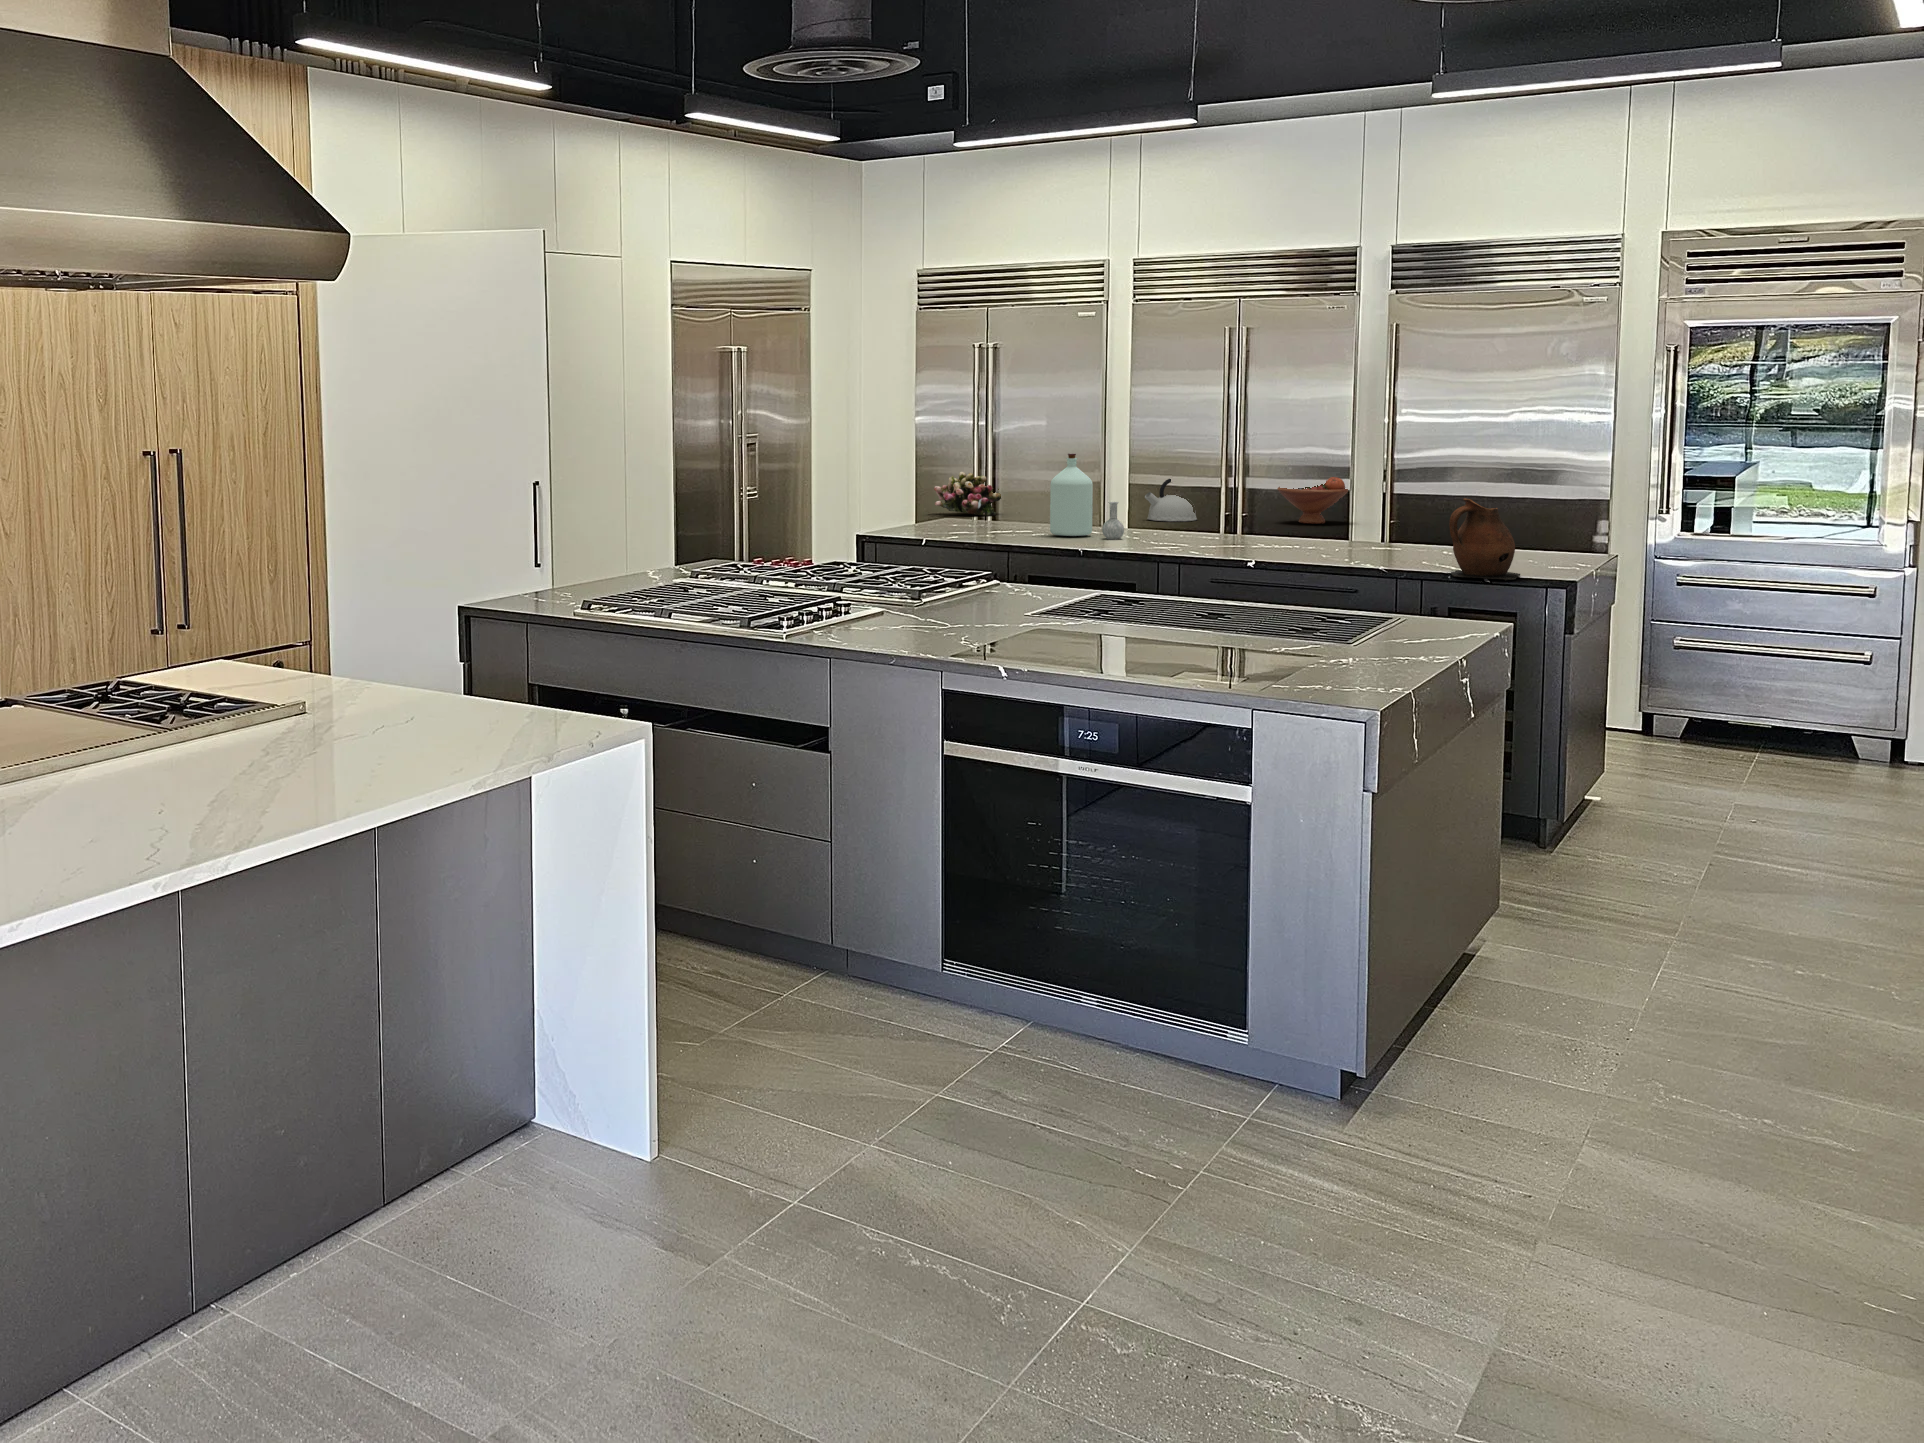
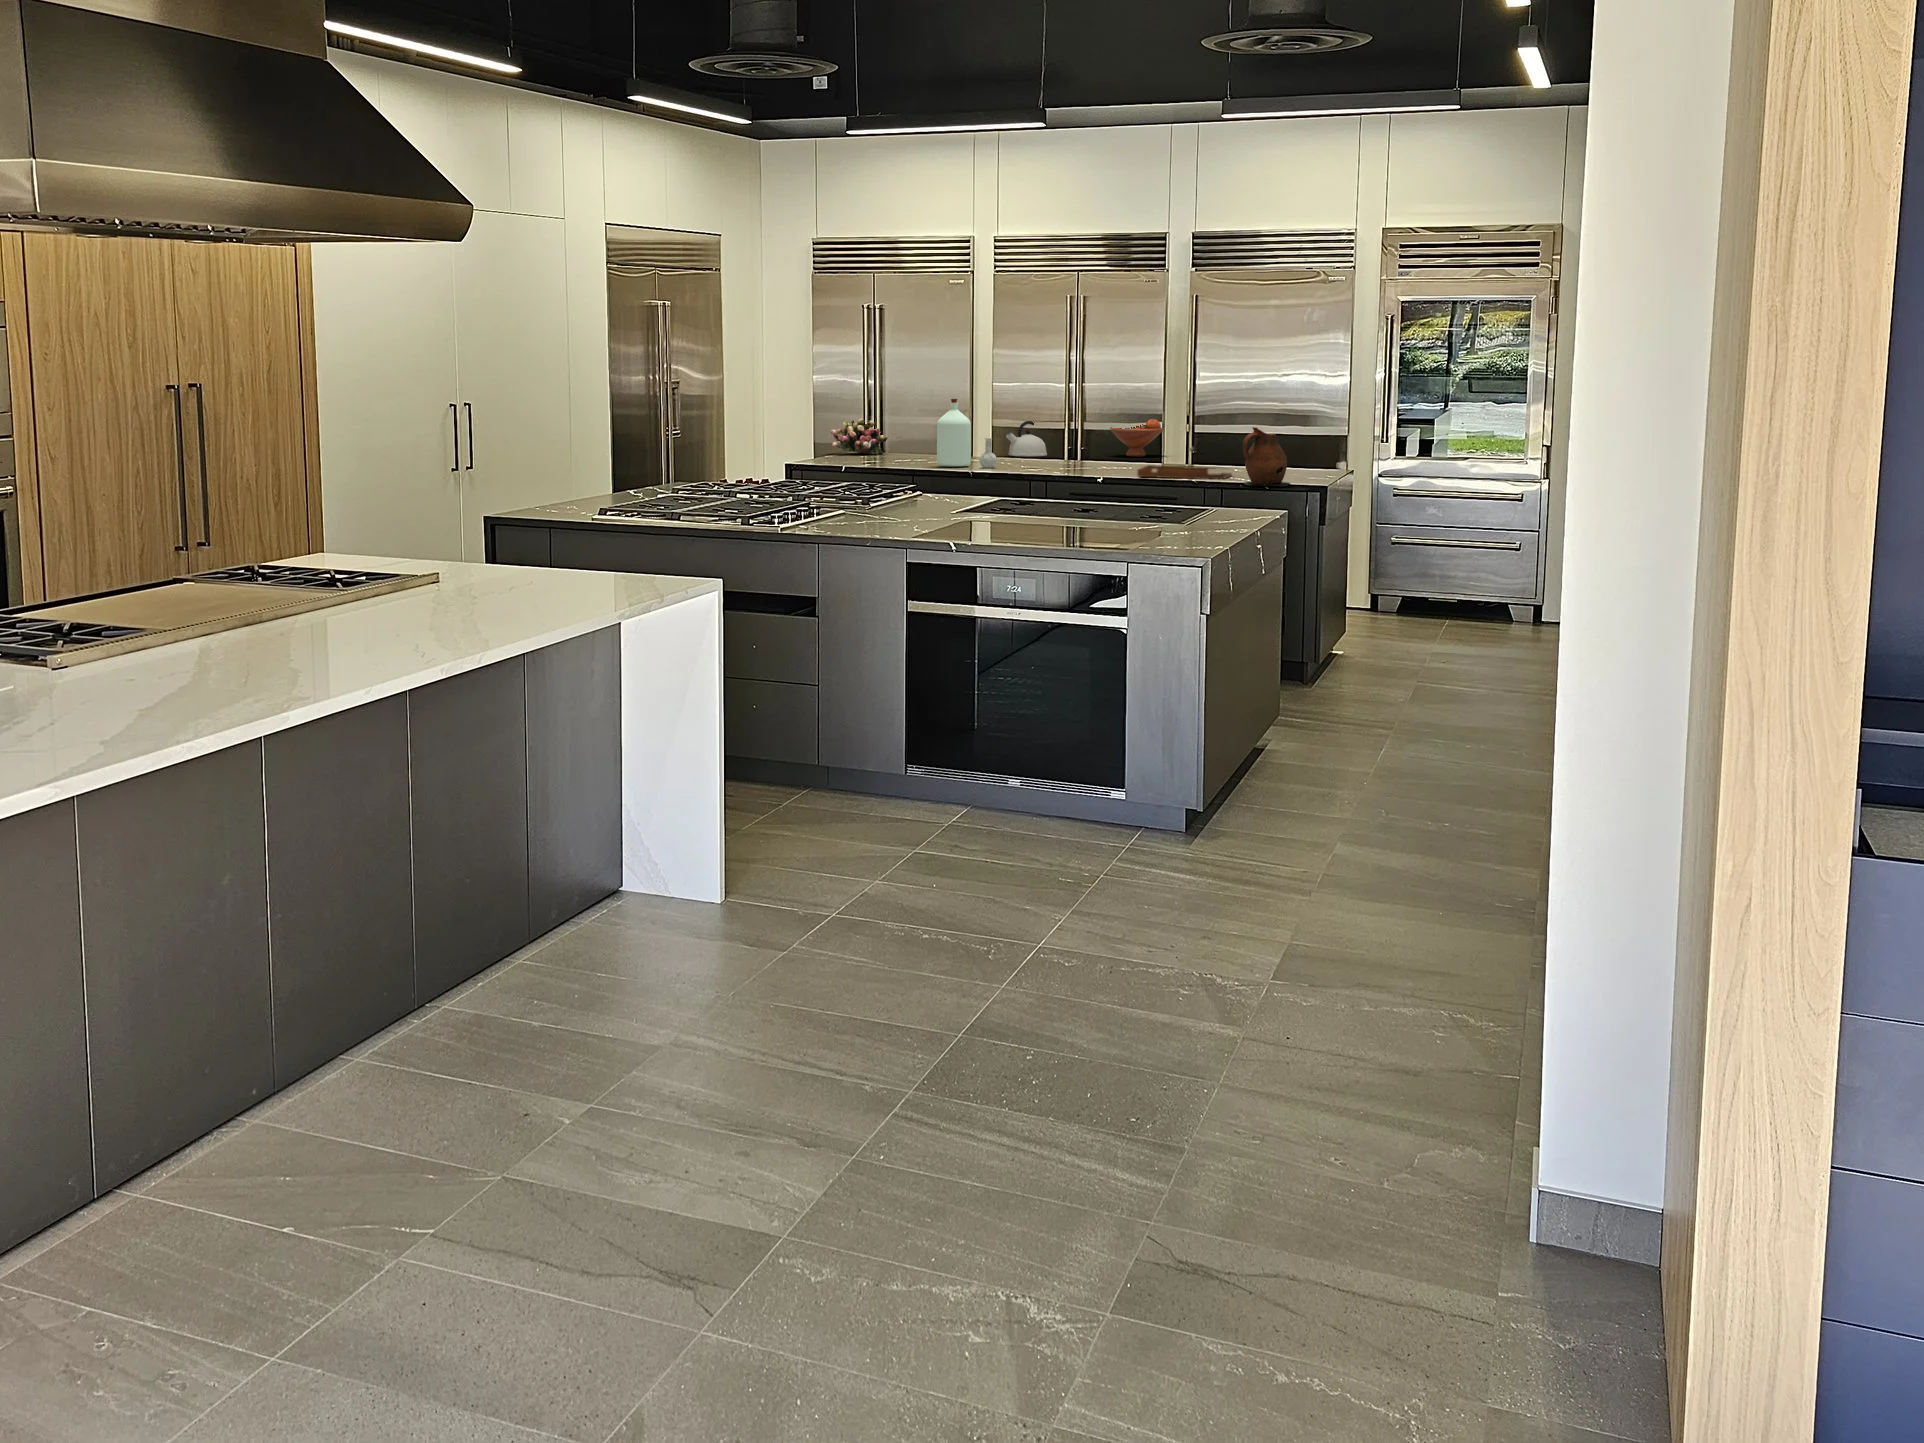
tray: none [1303,519,1437,565] -> present [1137,447,1232,479]

